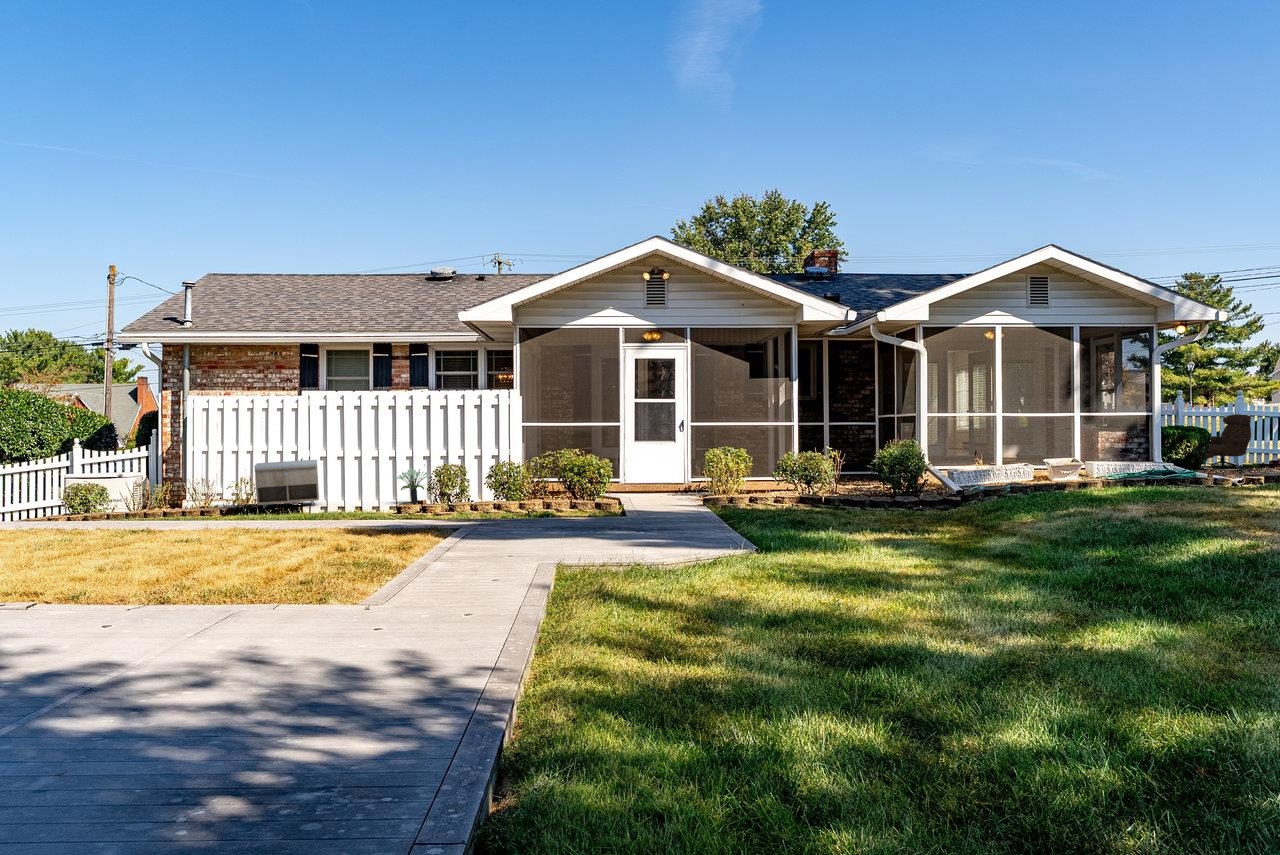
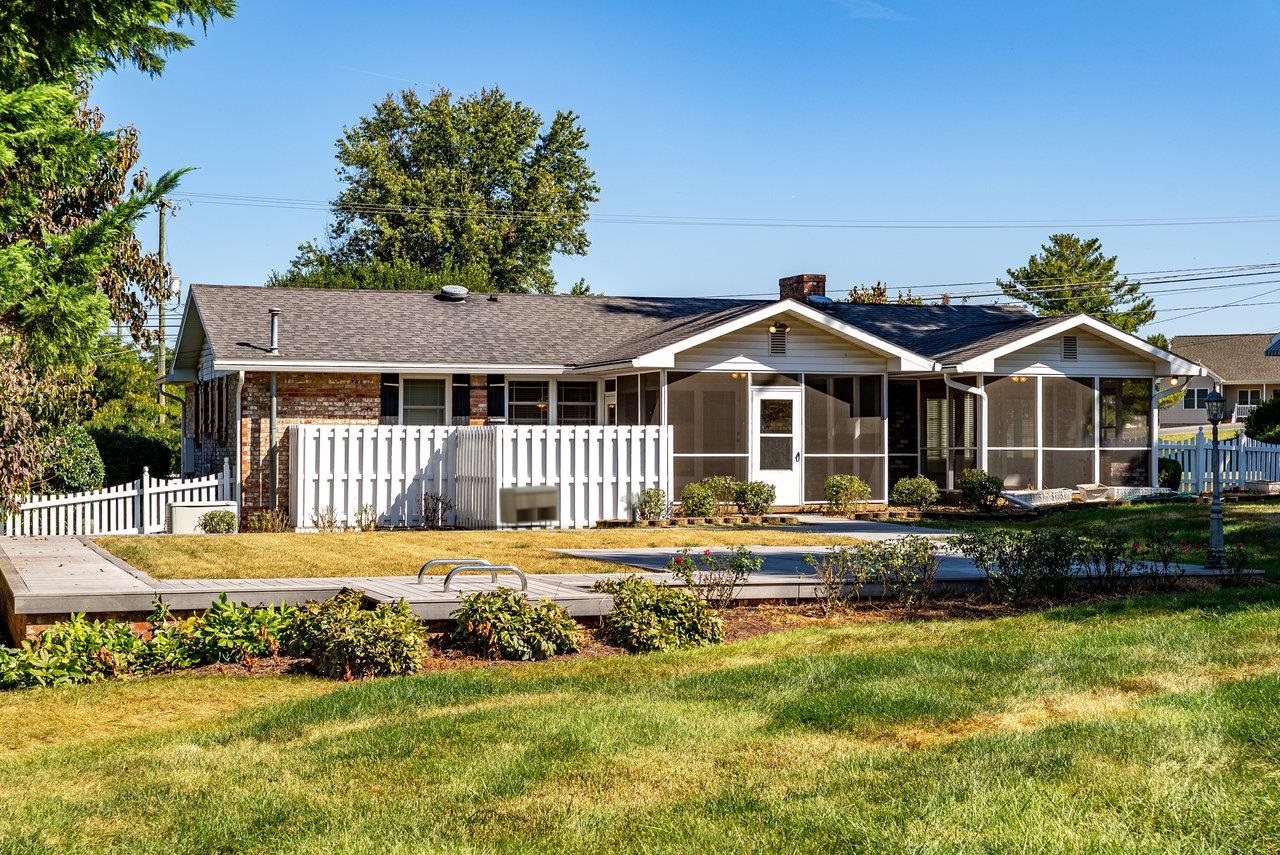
lounge chair: present [1187,414,1251,469] -> none [1156,451,1207,498]

